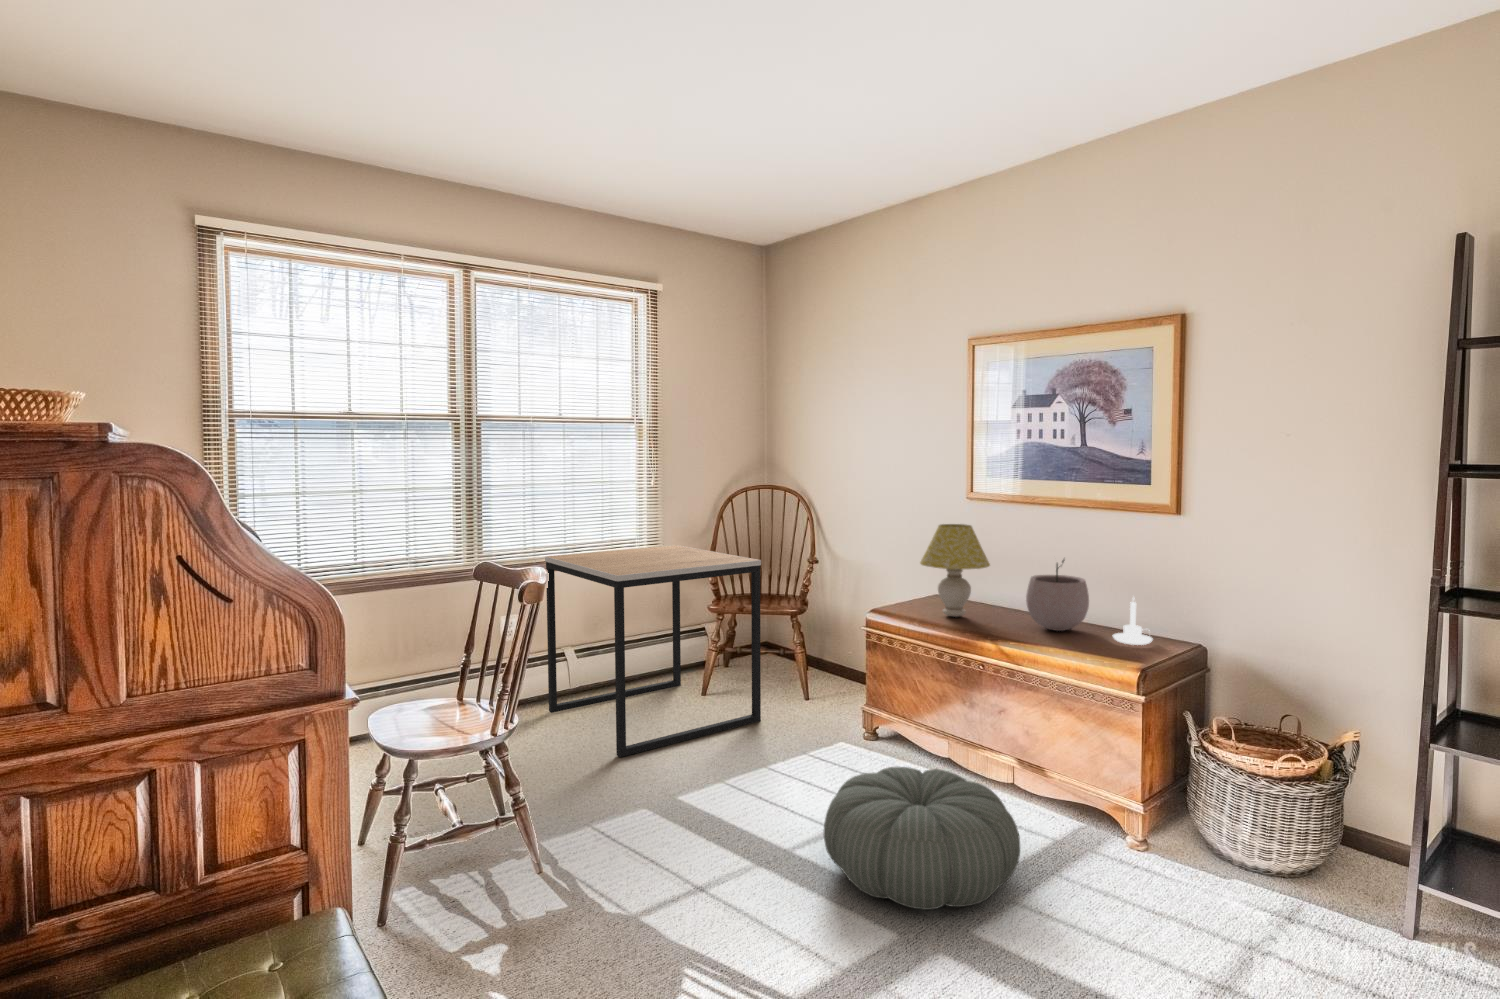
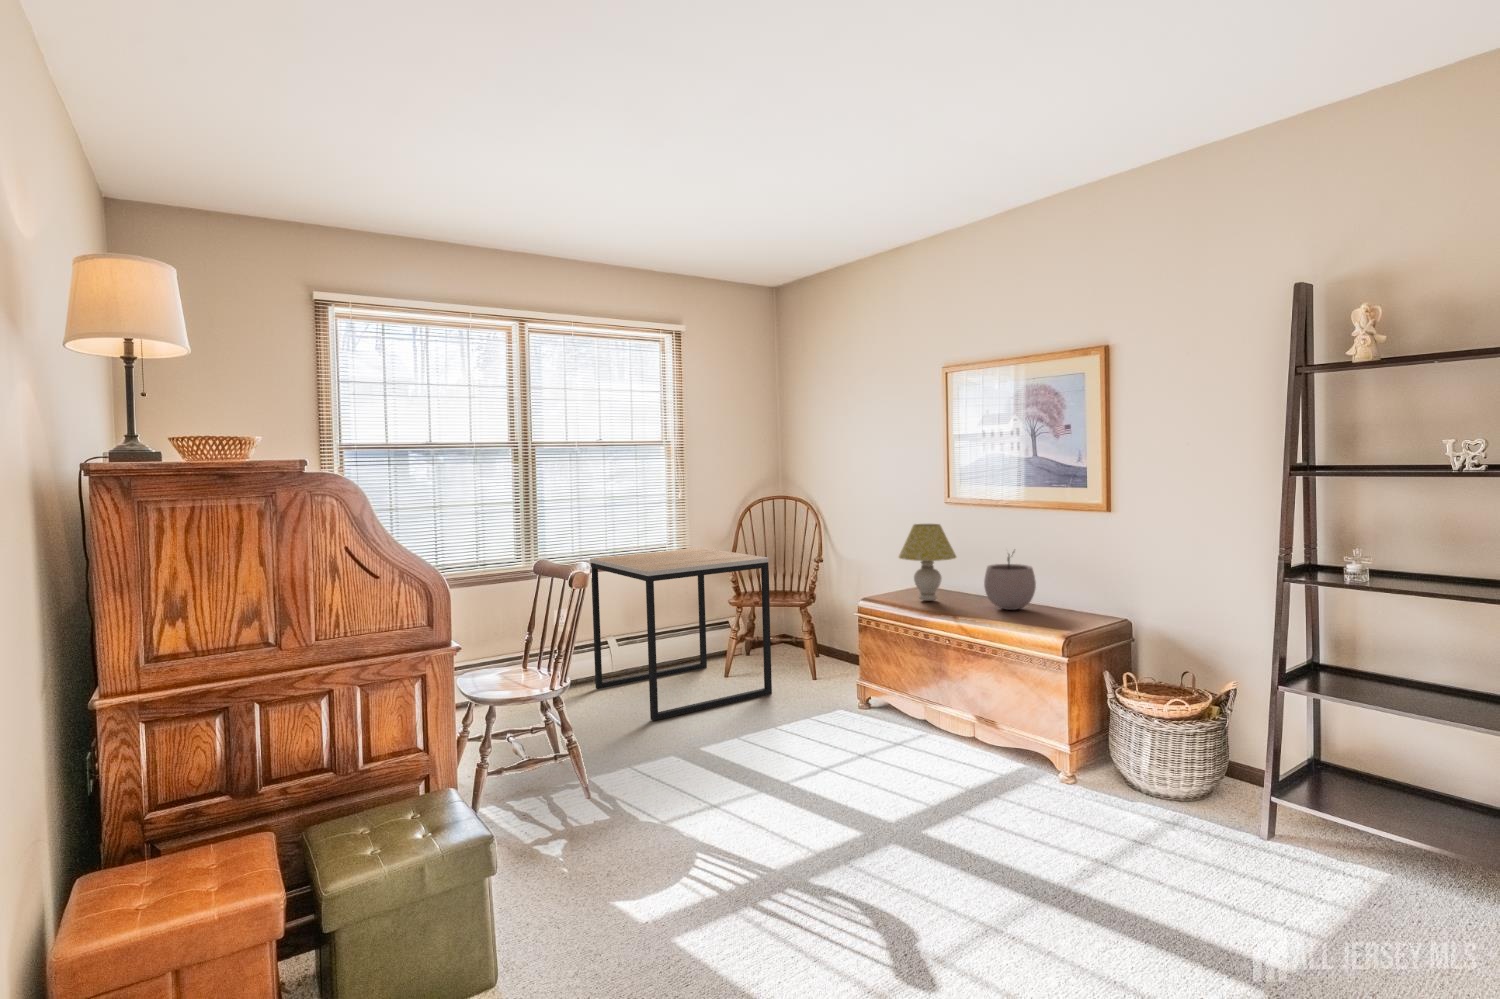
candle holder: present [1113,598,1152,645] -> none [1053,578,1085,619]
pouf: present [824,767,1020,910] -> none [809,718,962,821]

